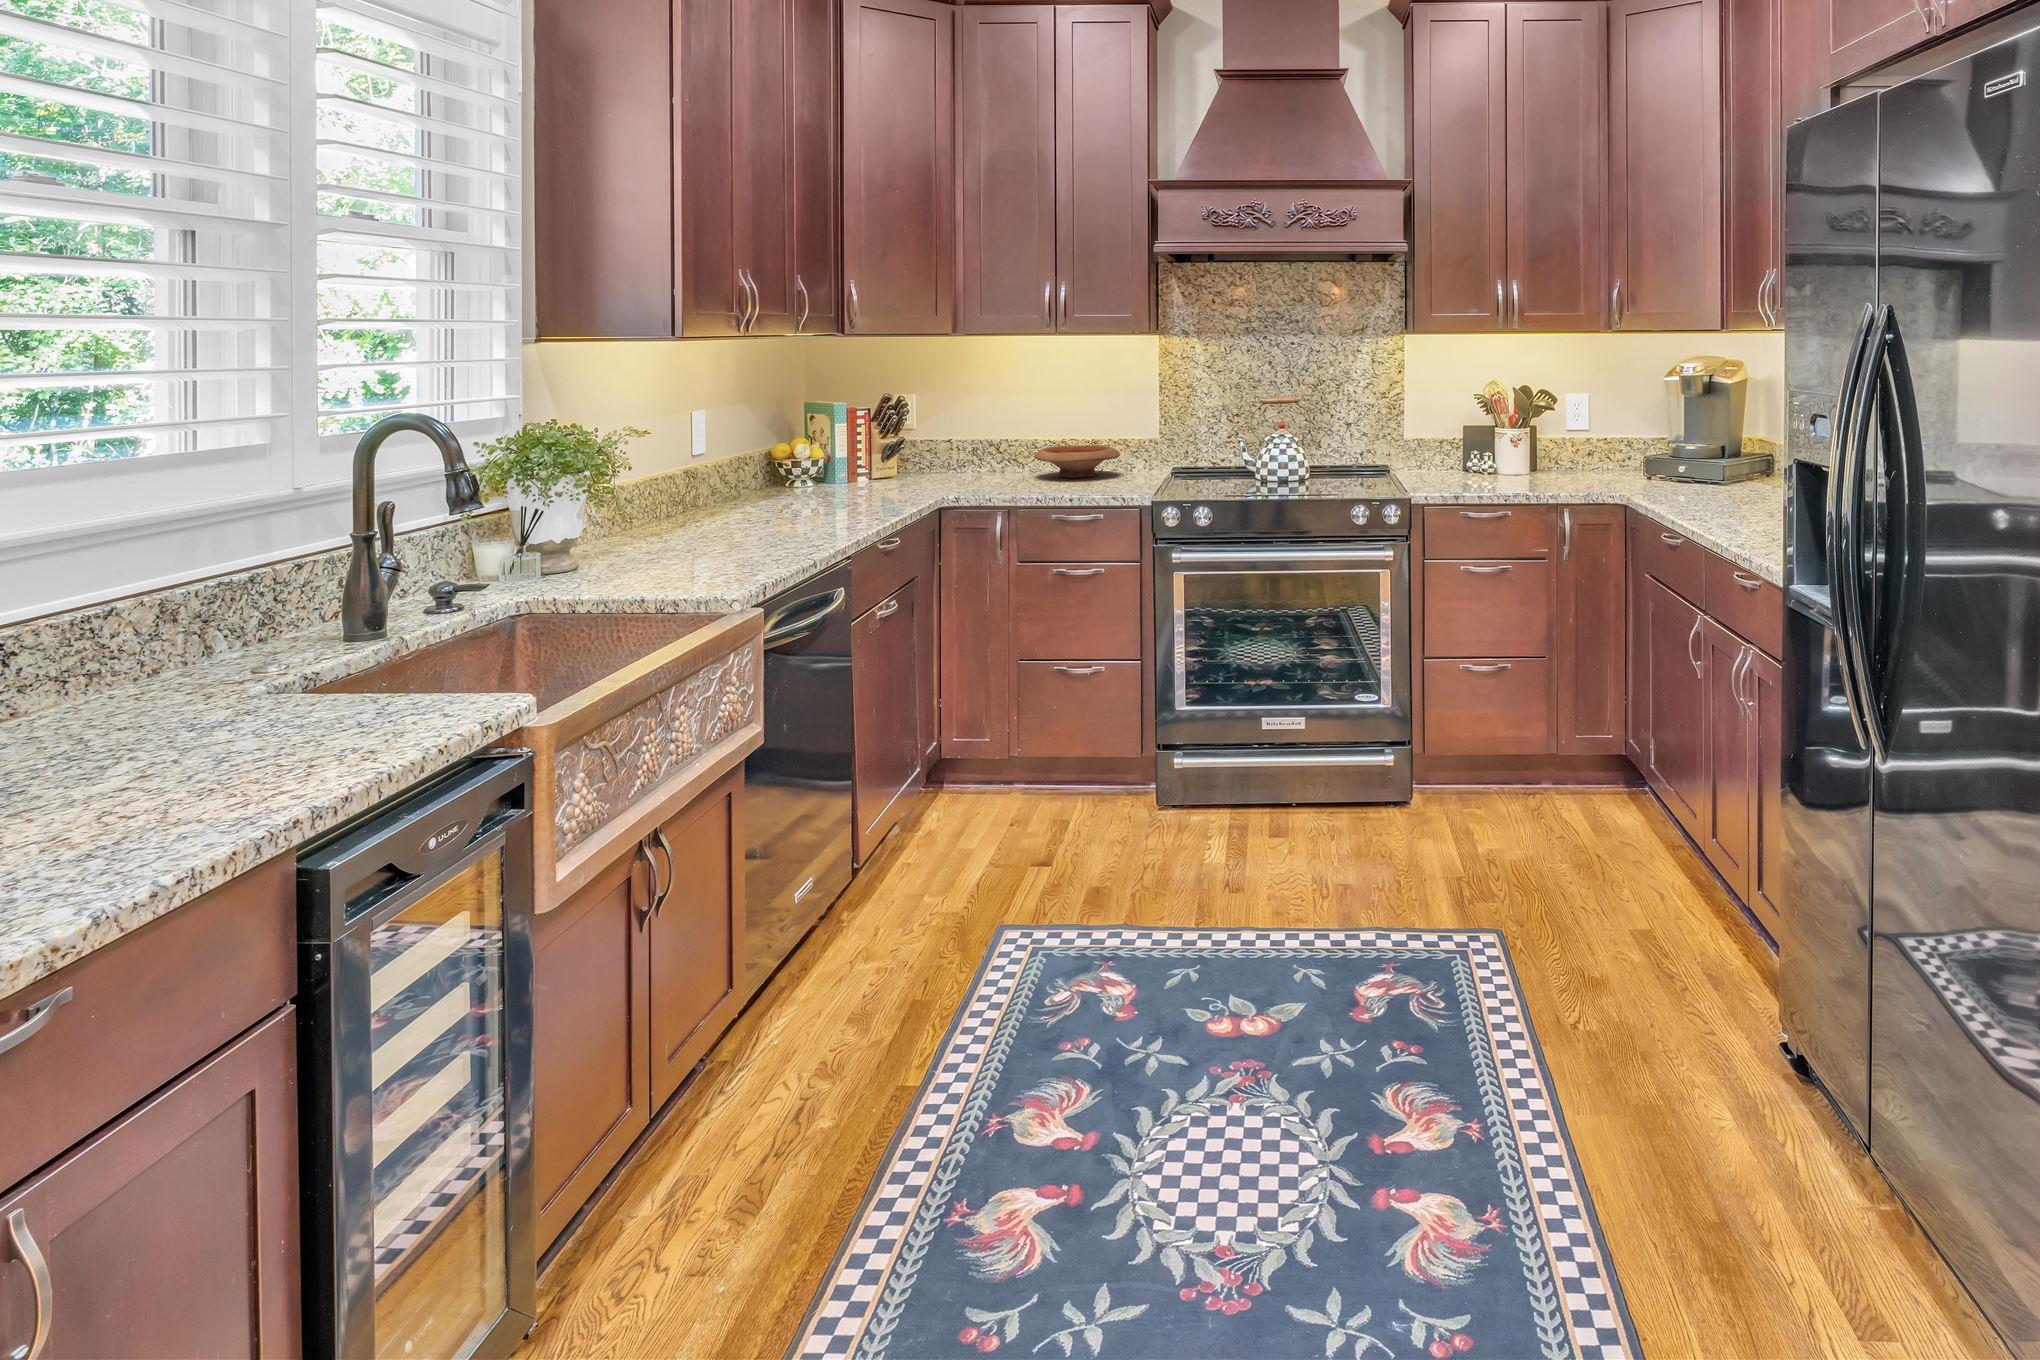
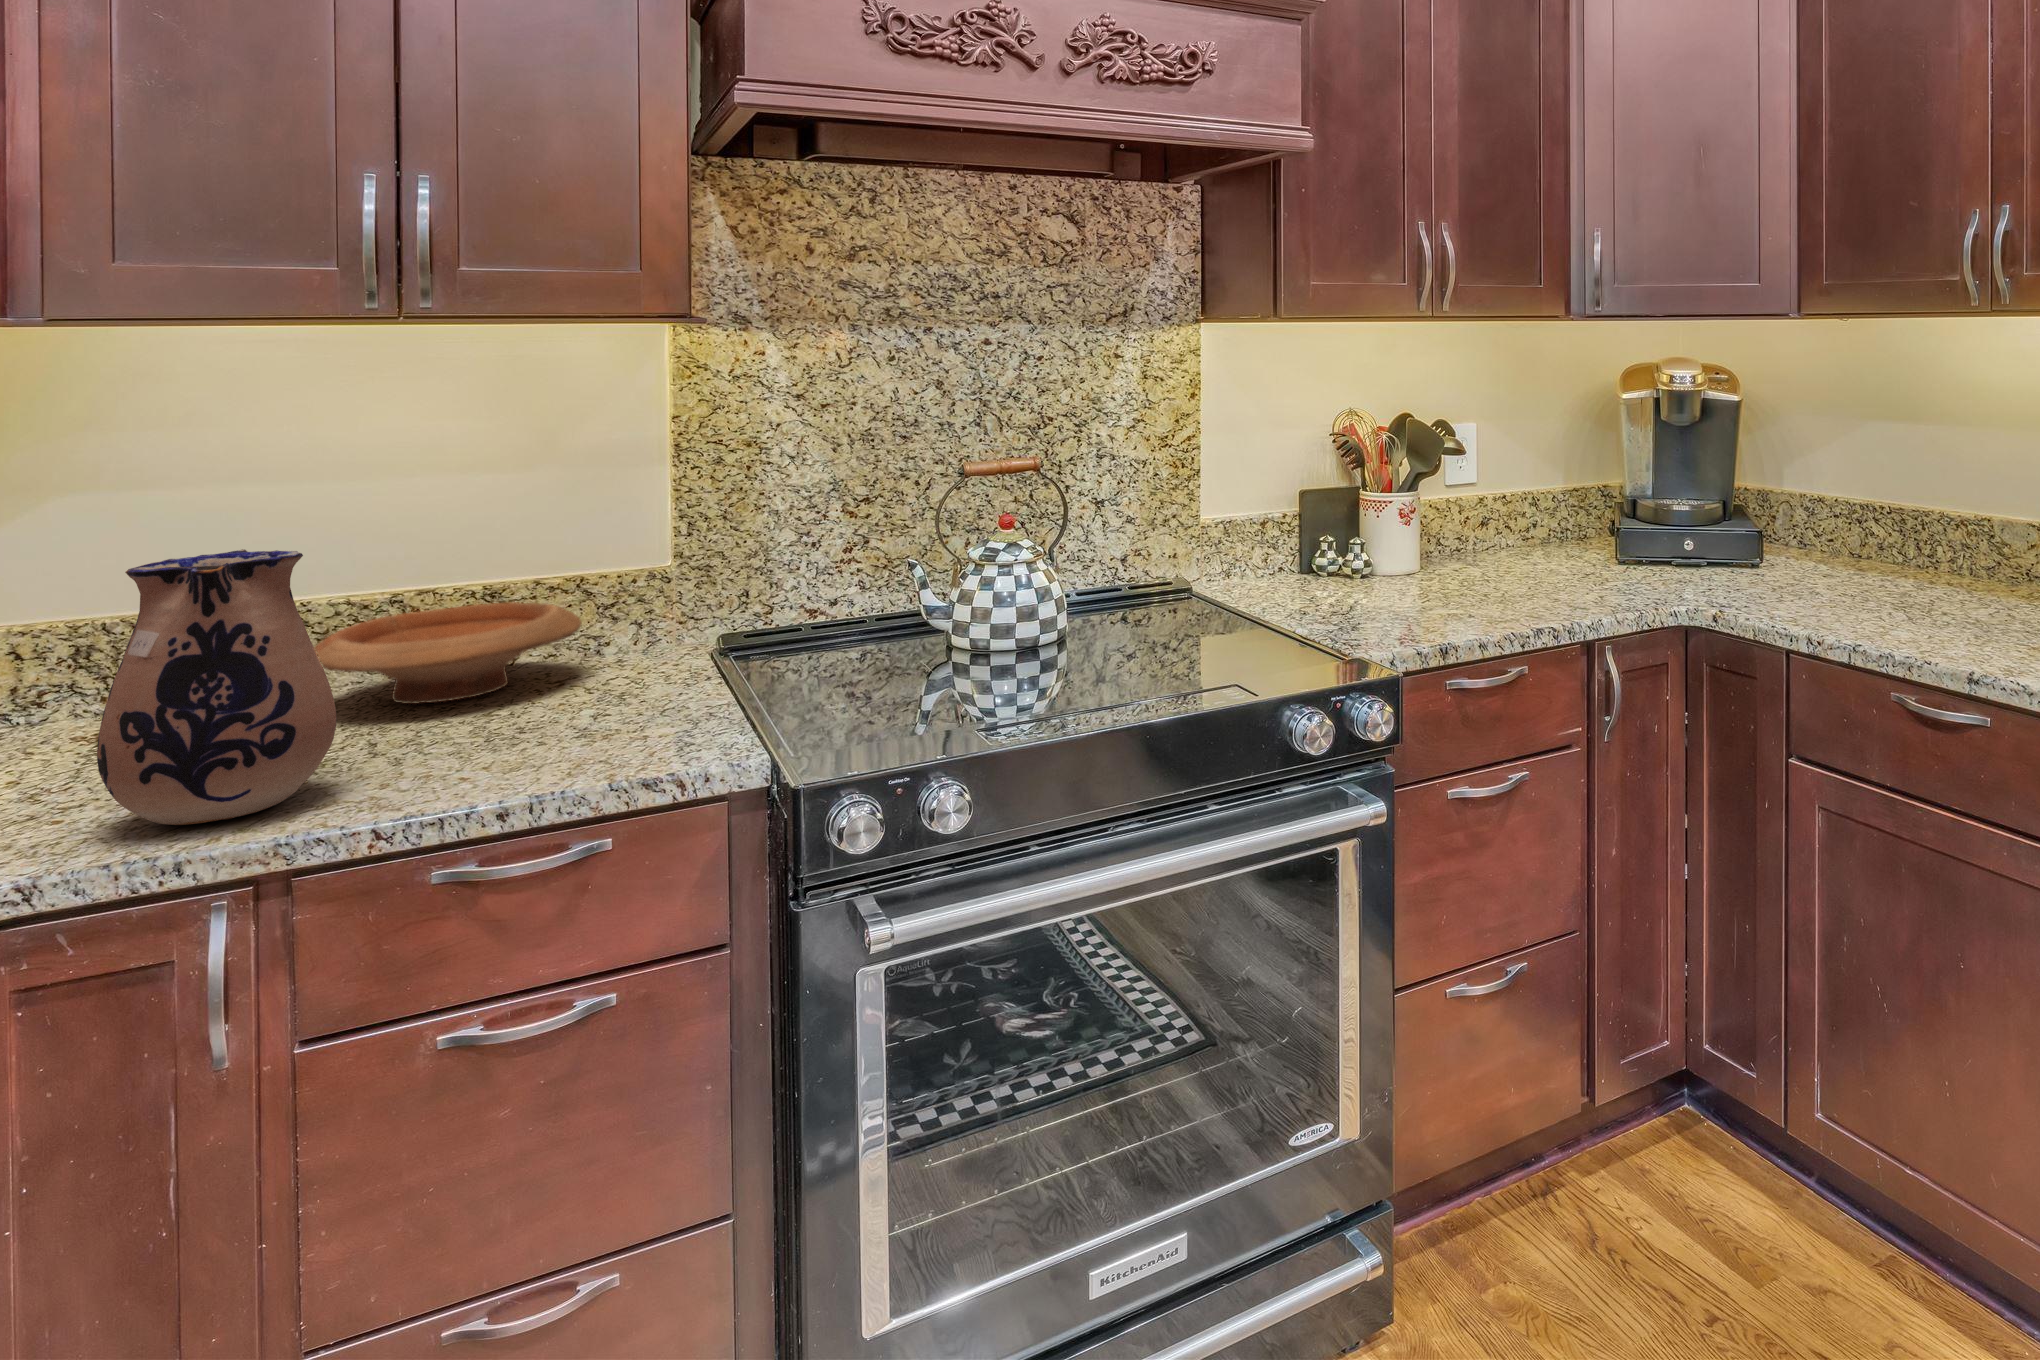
ceramic pitcher: none [979,412,1037,495] -> present [97,549,337,825]

